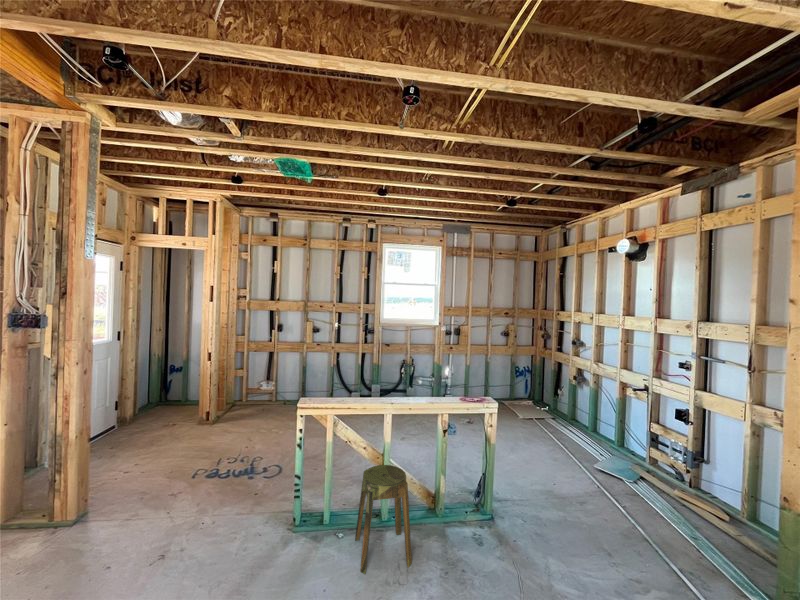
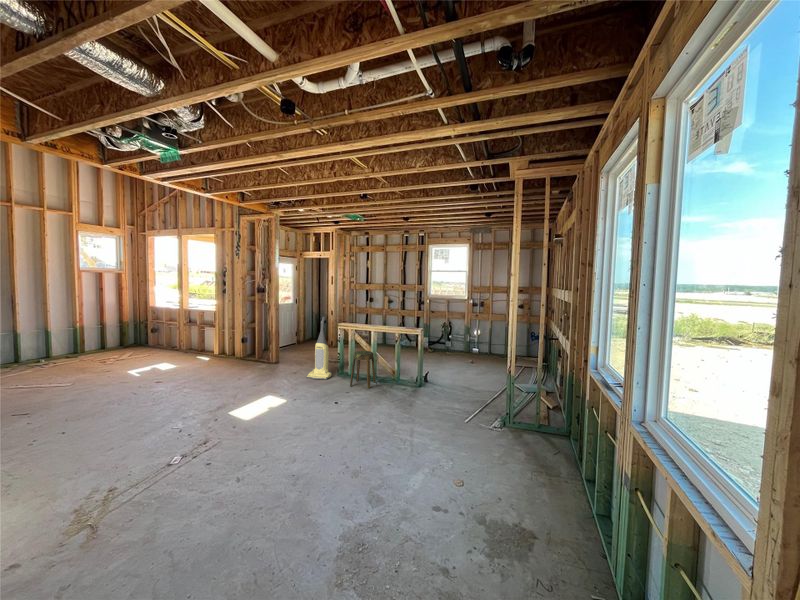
vacuum cleaner: none [216,391,283,570] -> present [306,317,332,380]

